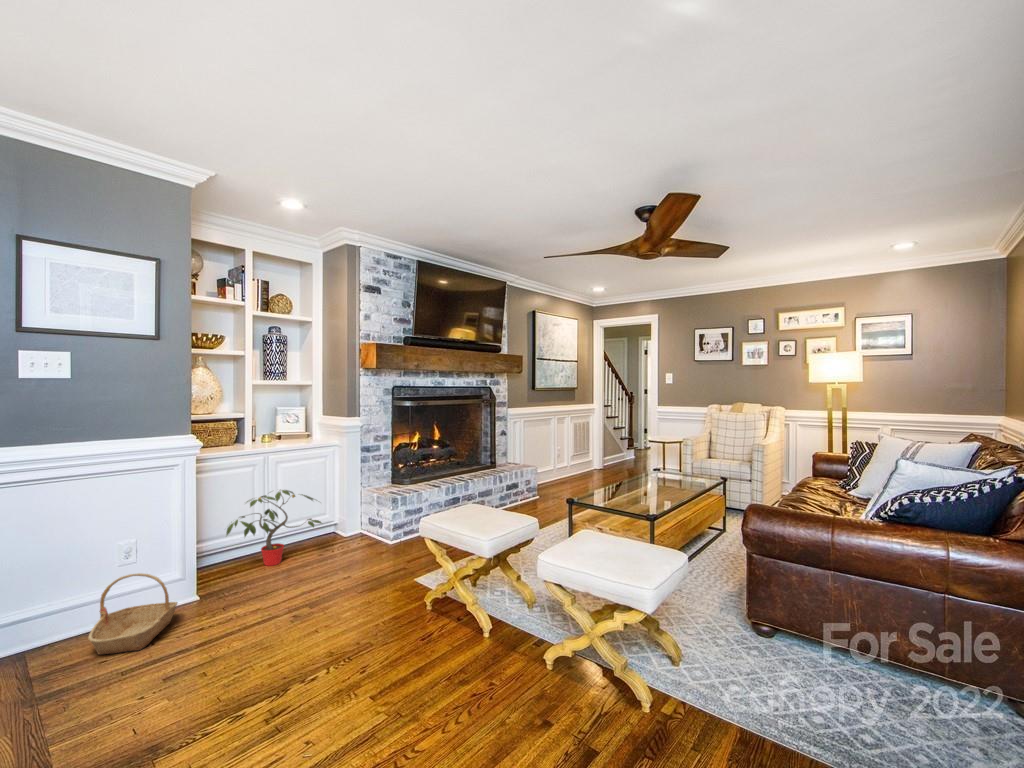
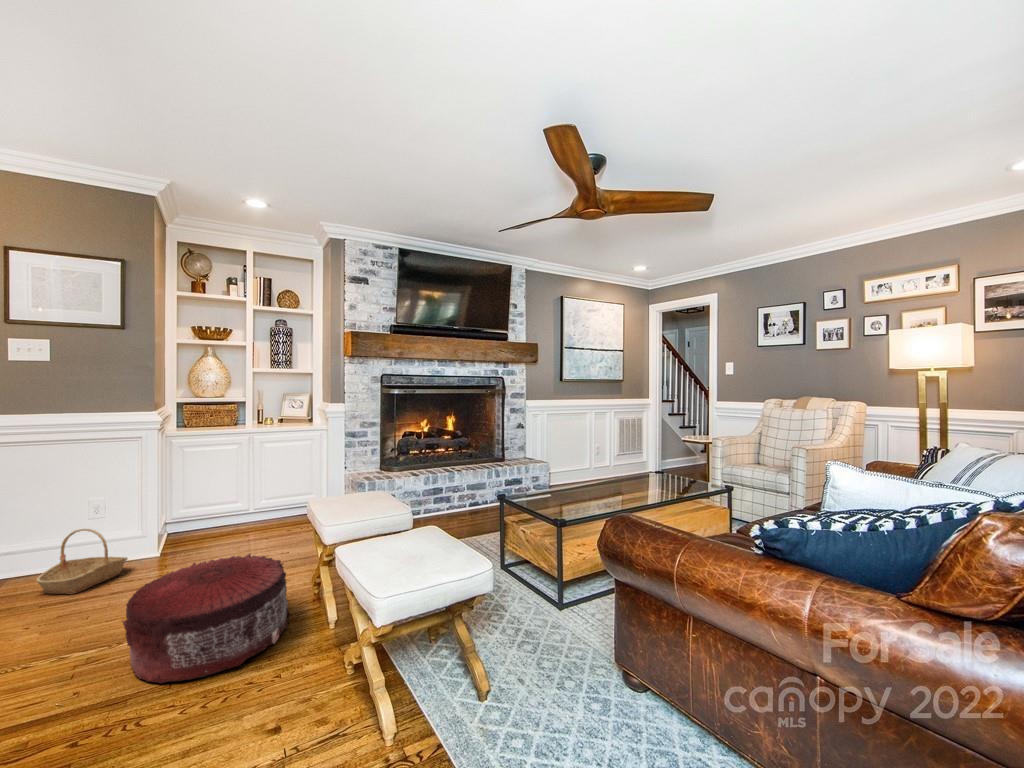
potted plant: present [226,490,321,566] -> none [204,467,297,537]
pouf: none [309,574,447,707] -> present [123,554,292,683]

